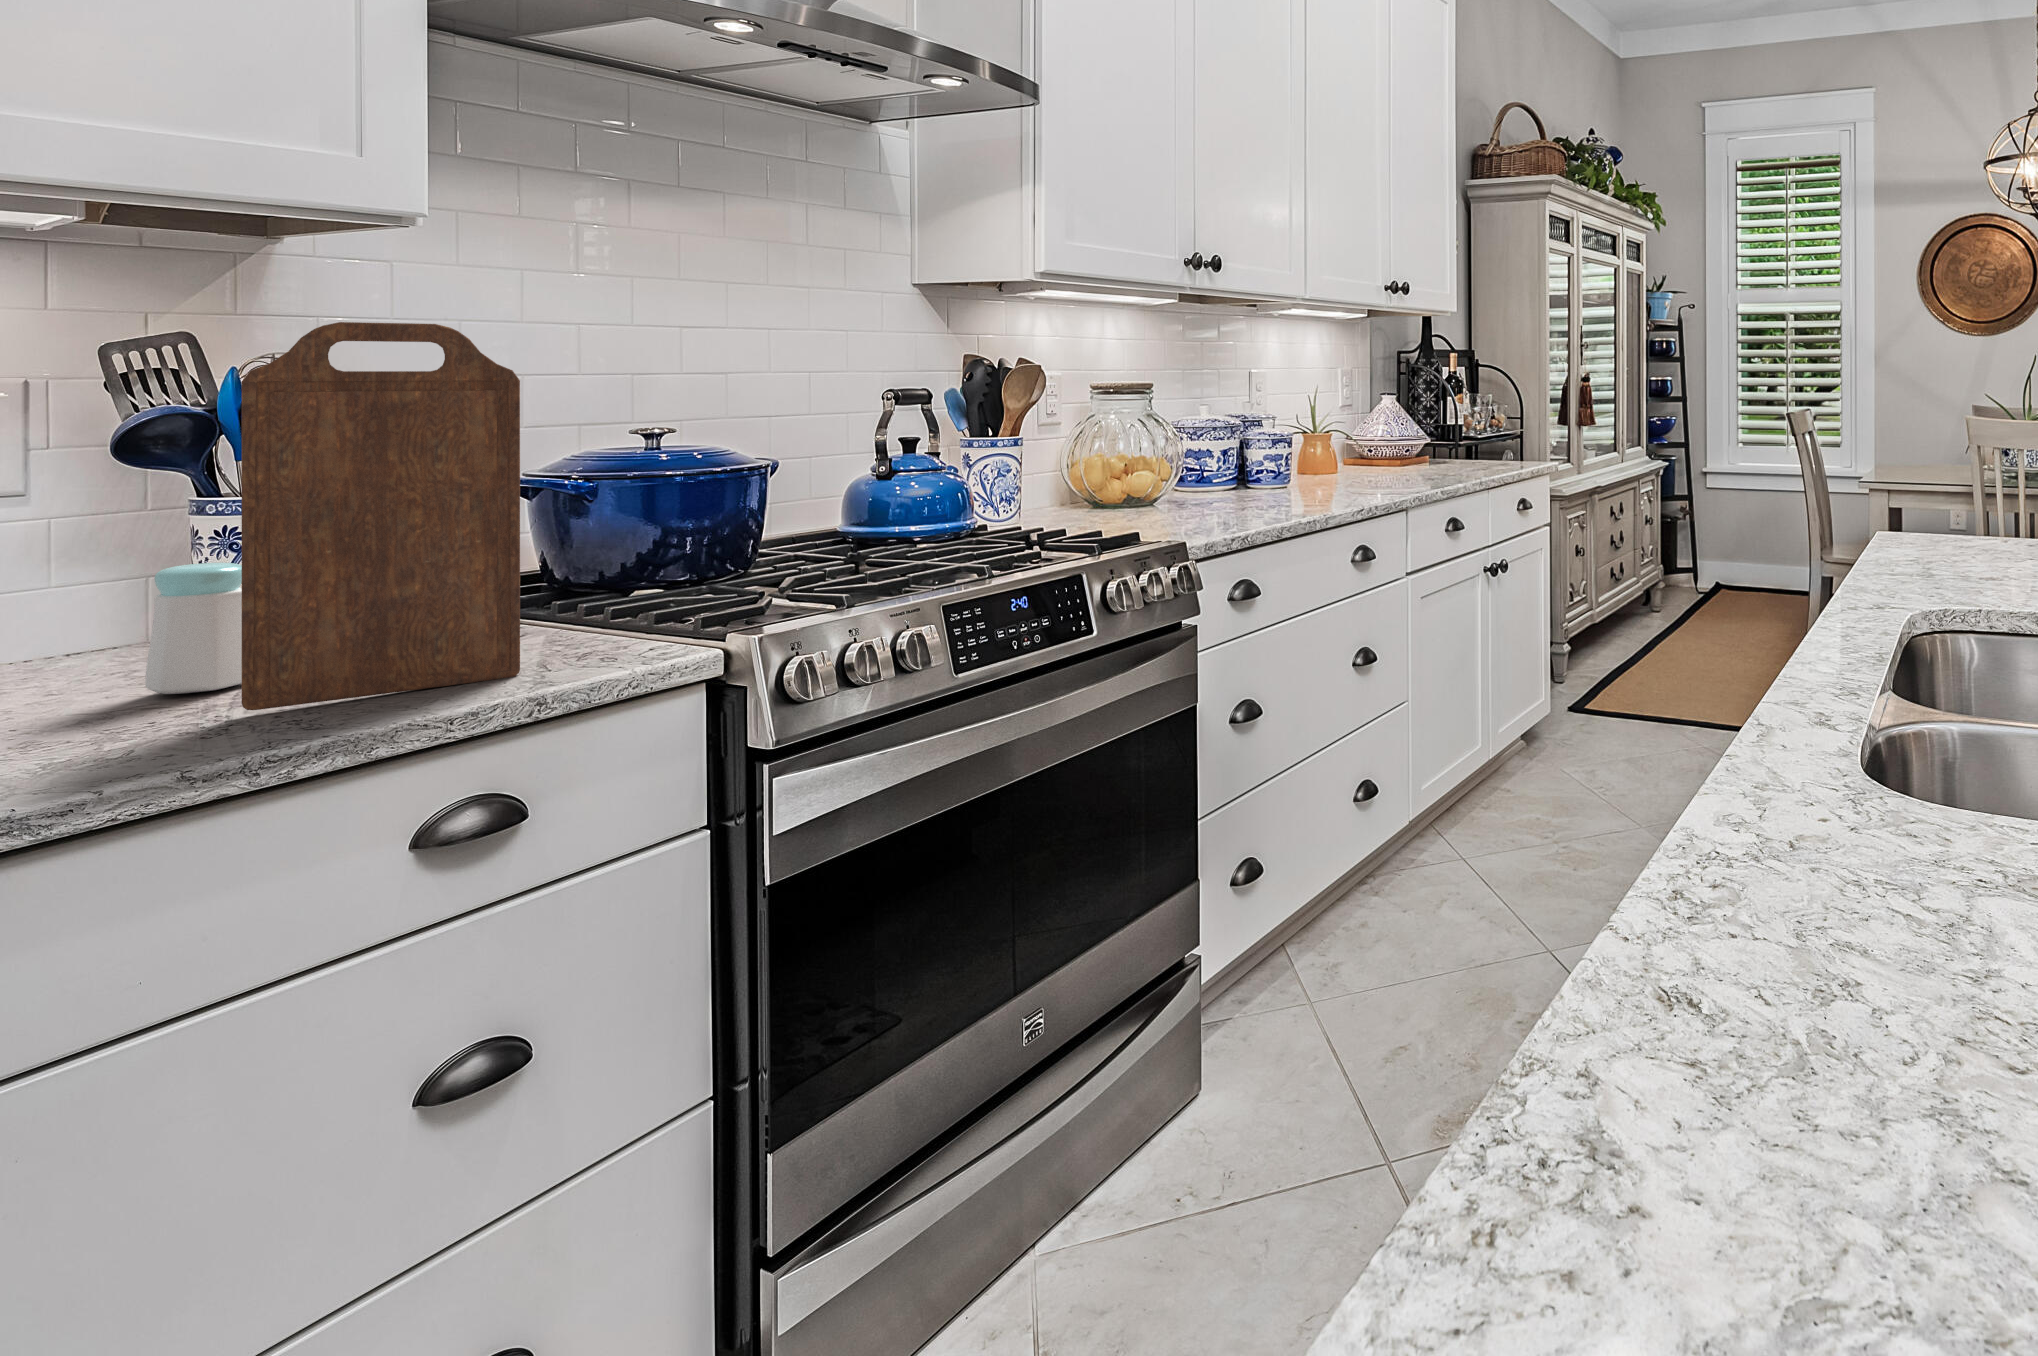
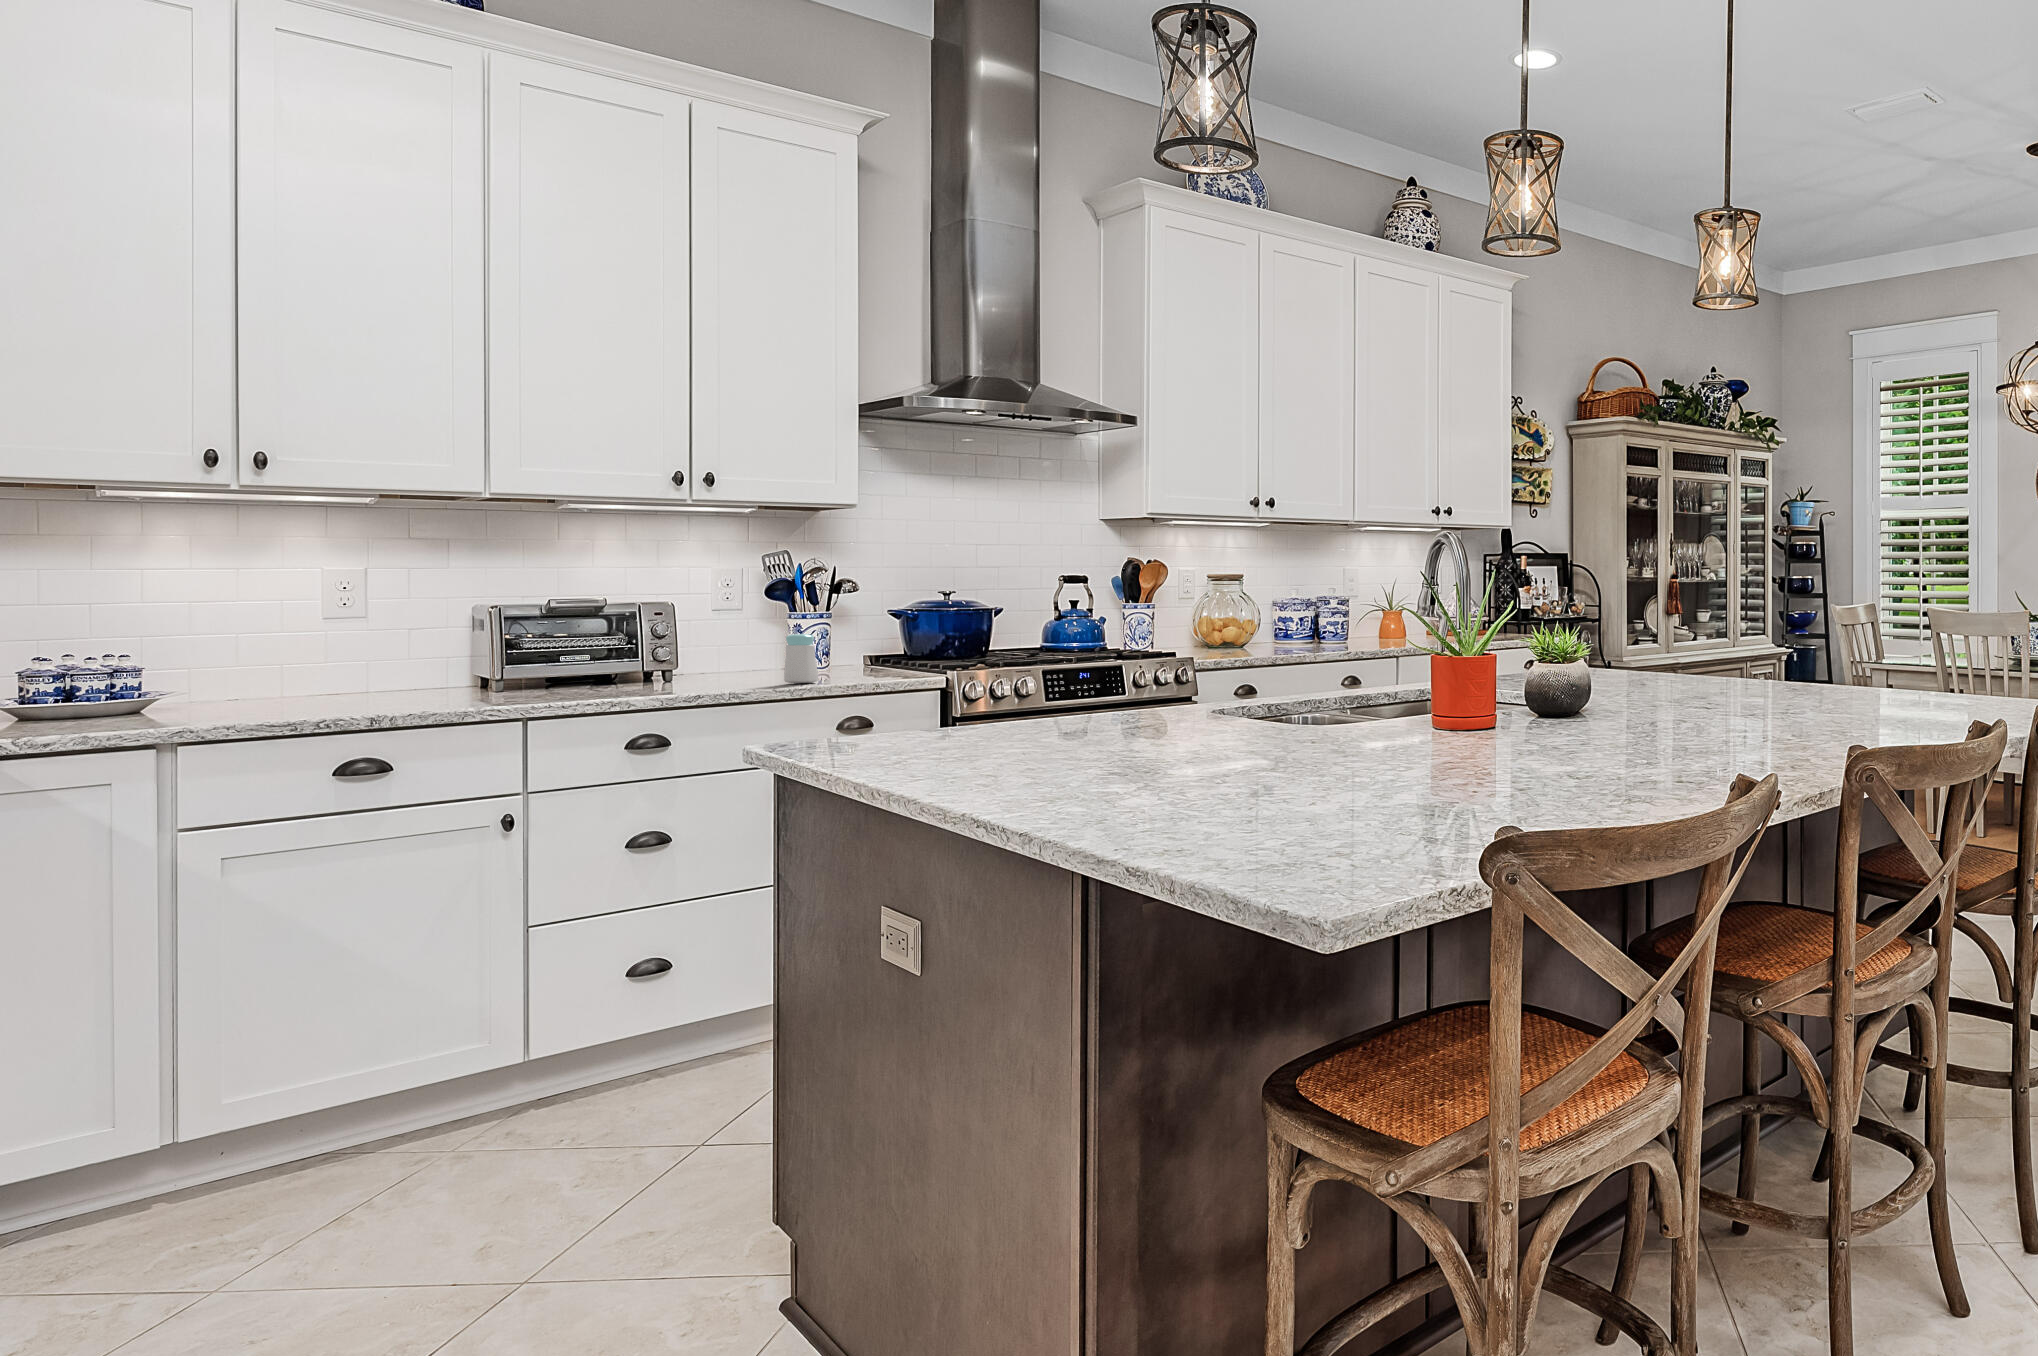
cutting board: present [242,322,520,710] -> none [820,538,912,684]

